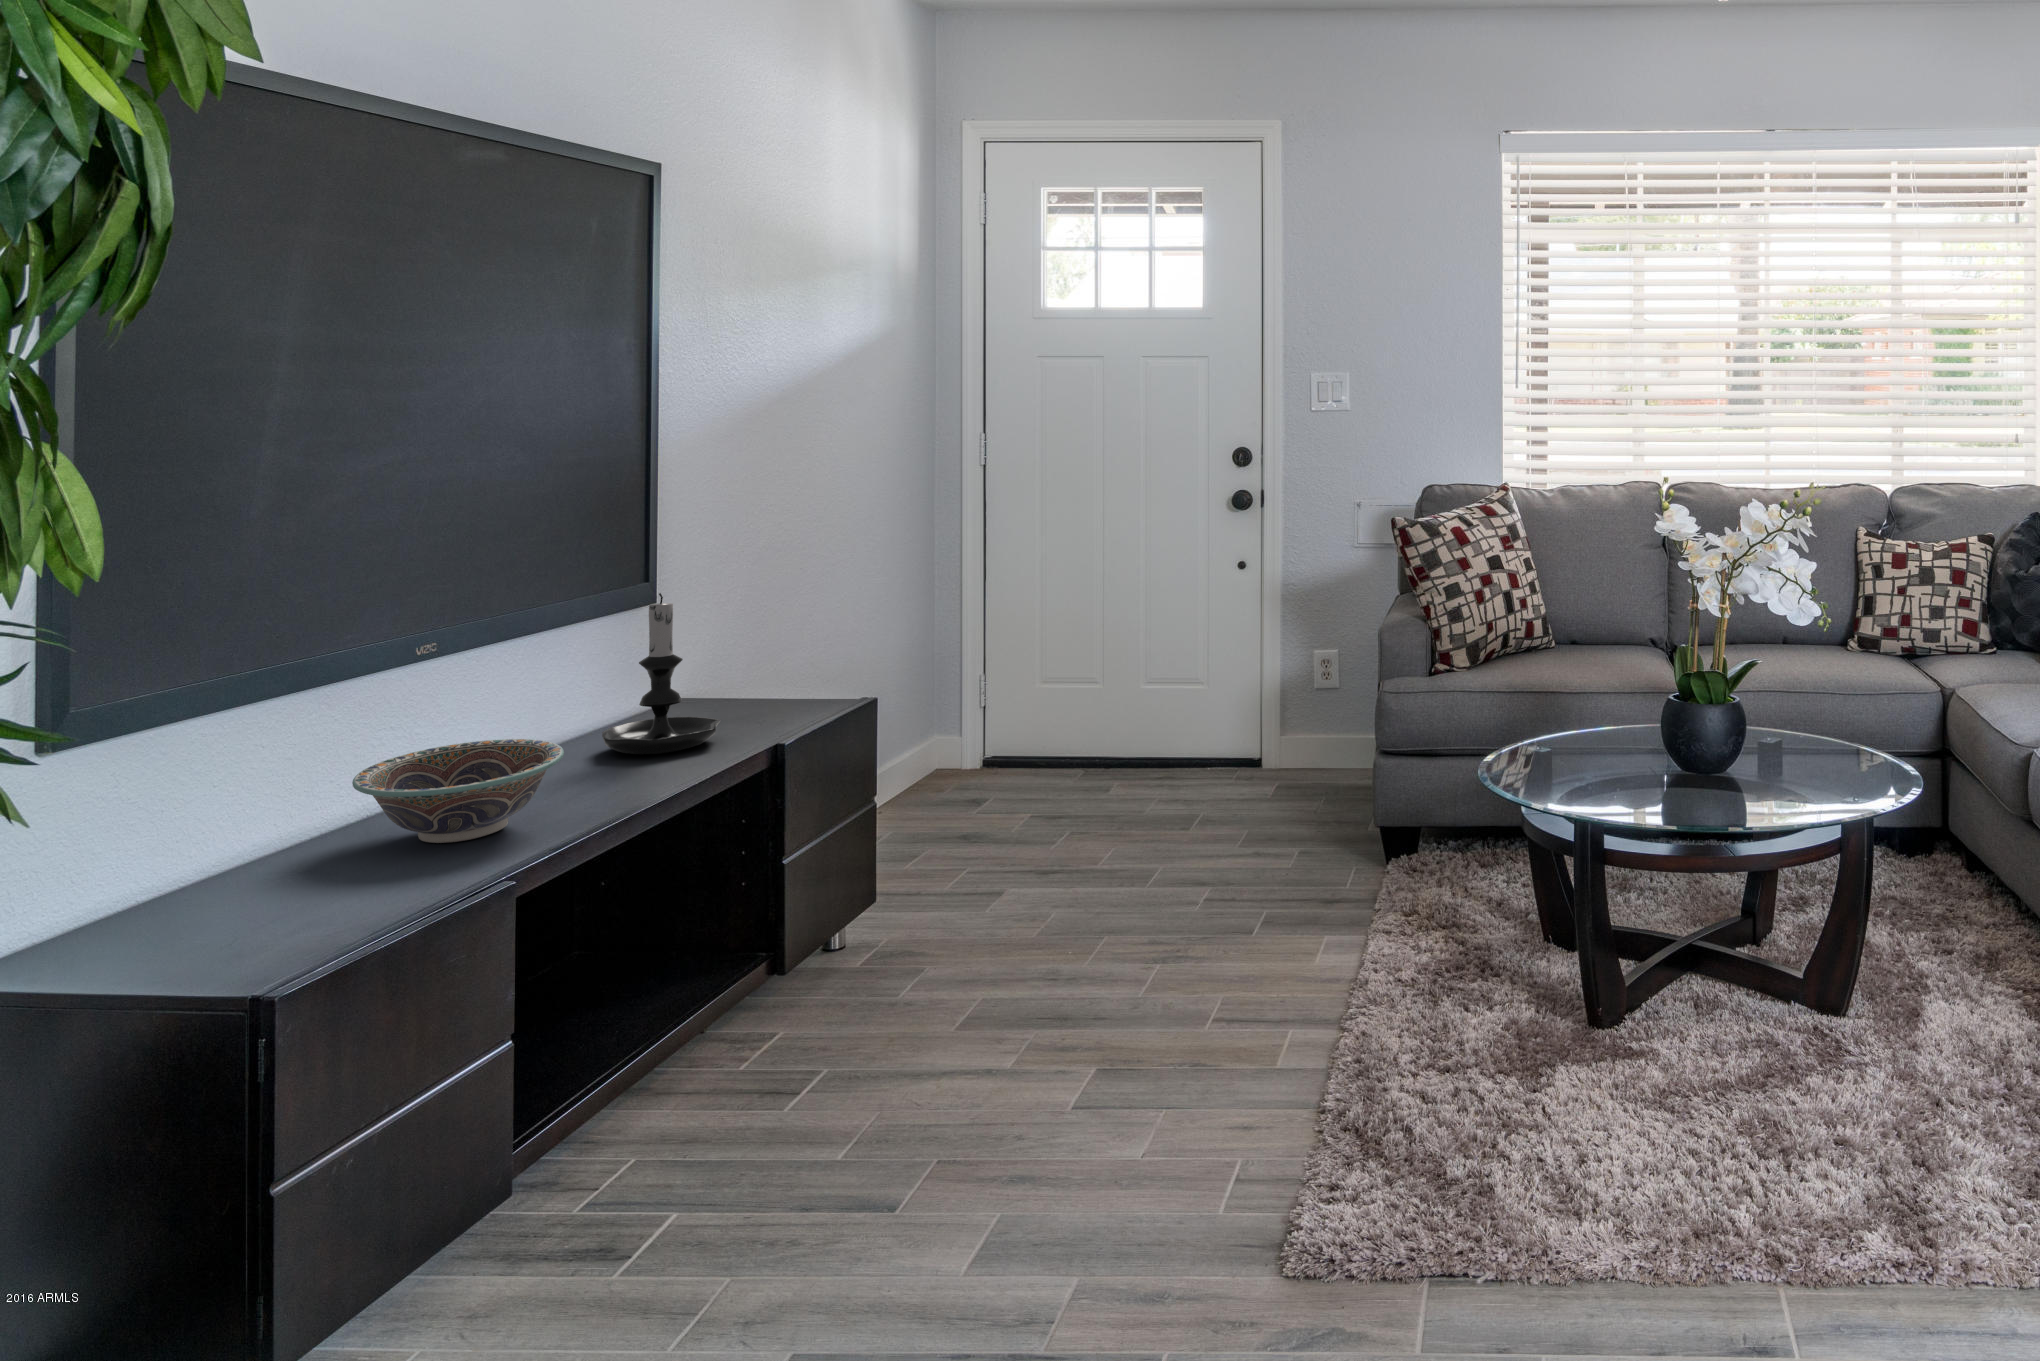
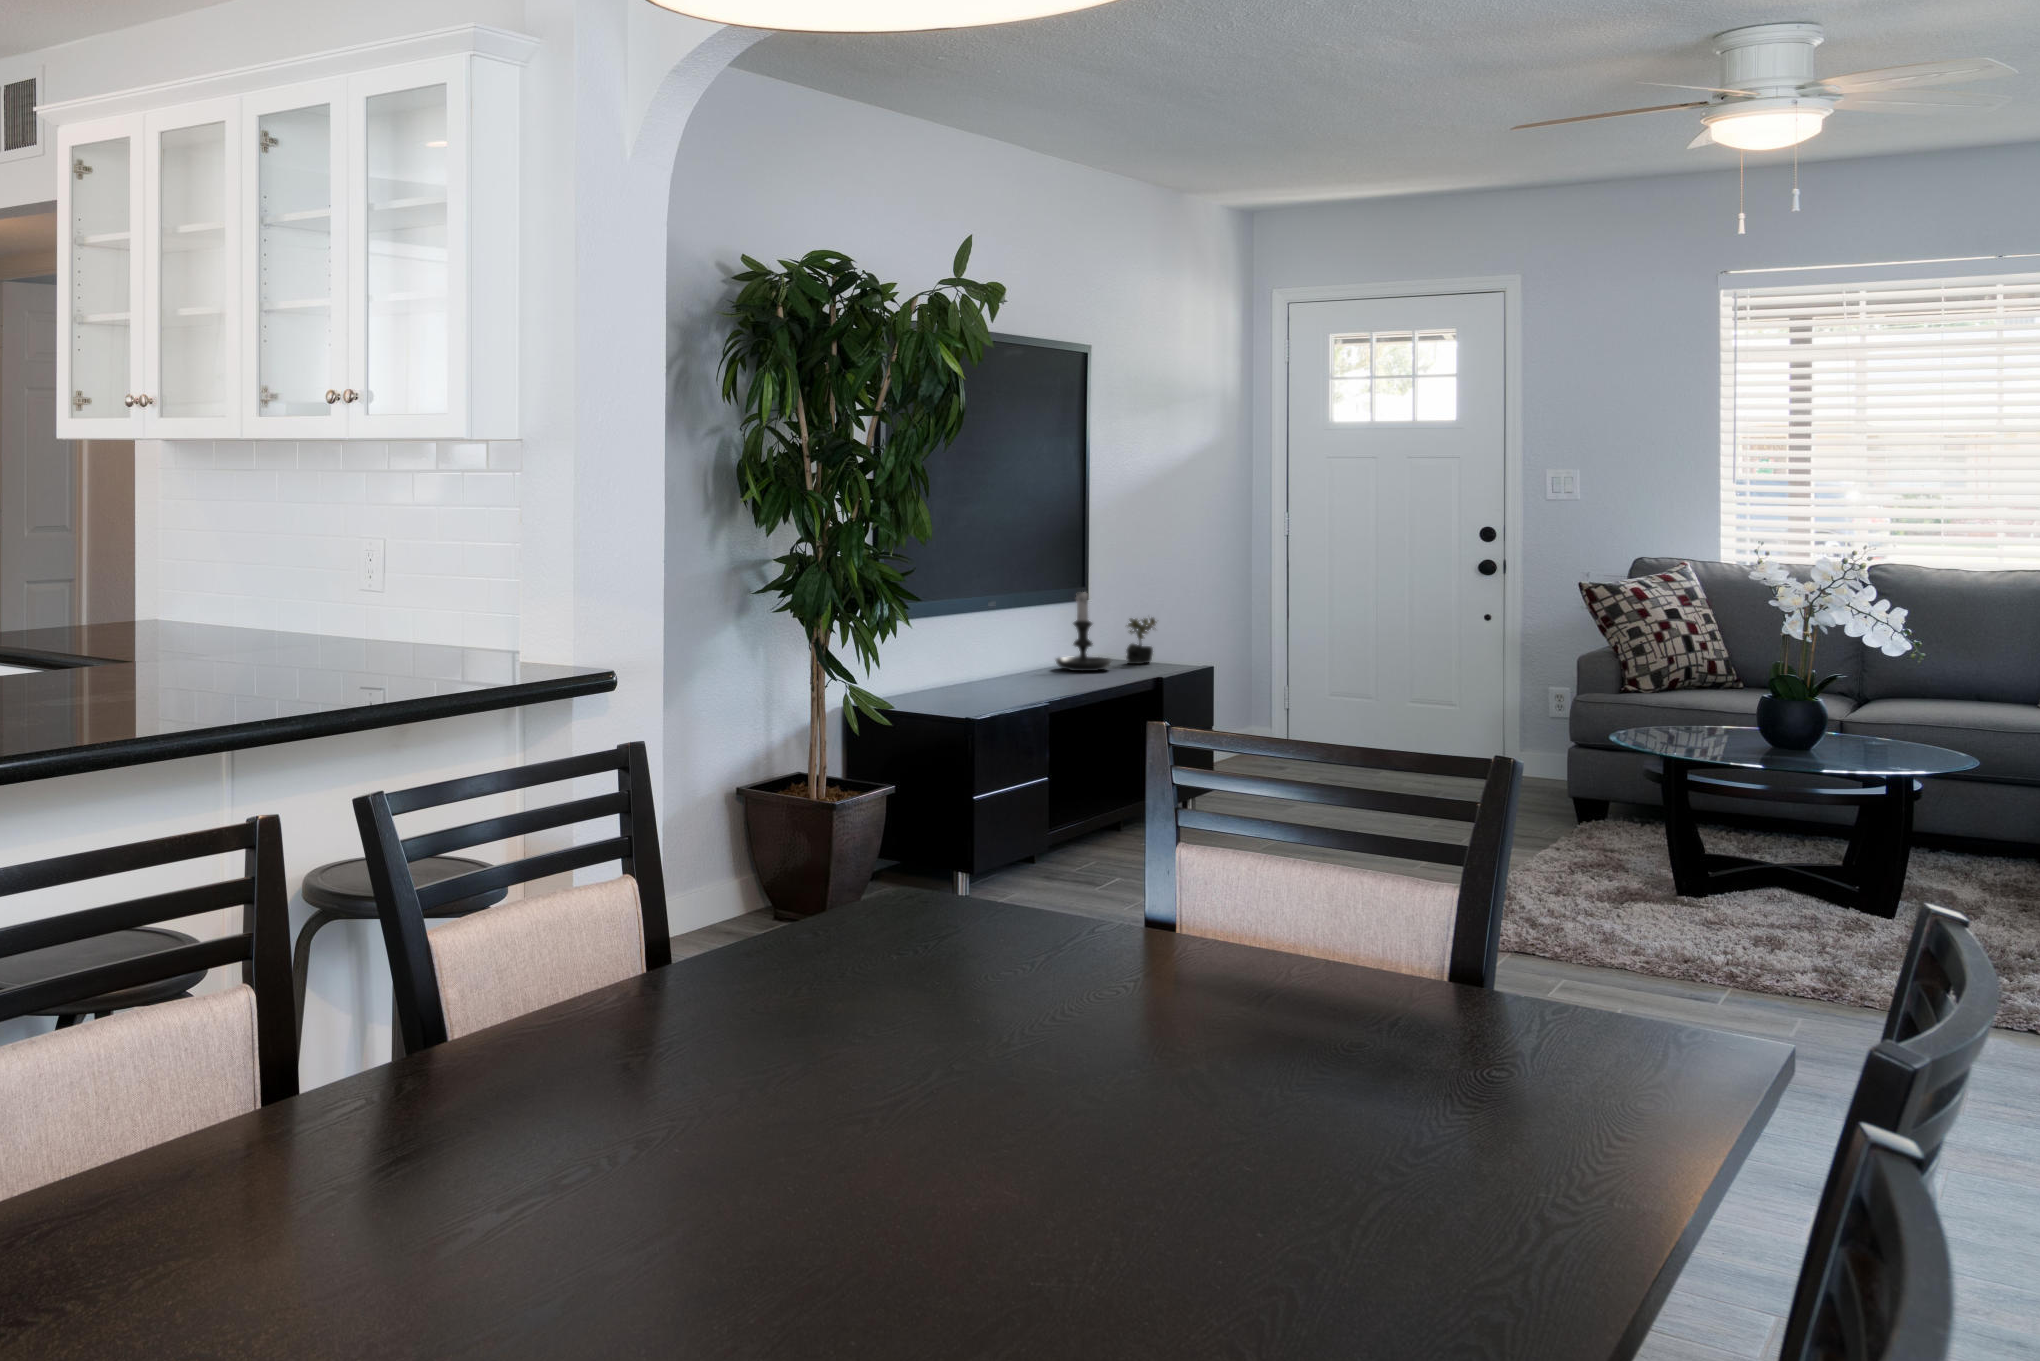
succulent plant: none [744,625,806,717] -> present [1126,618,1157,664]
decorative bowl: present [352,739,564,843] -> none [958,646,1042,685]

